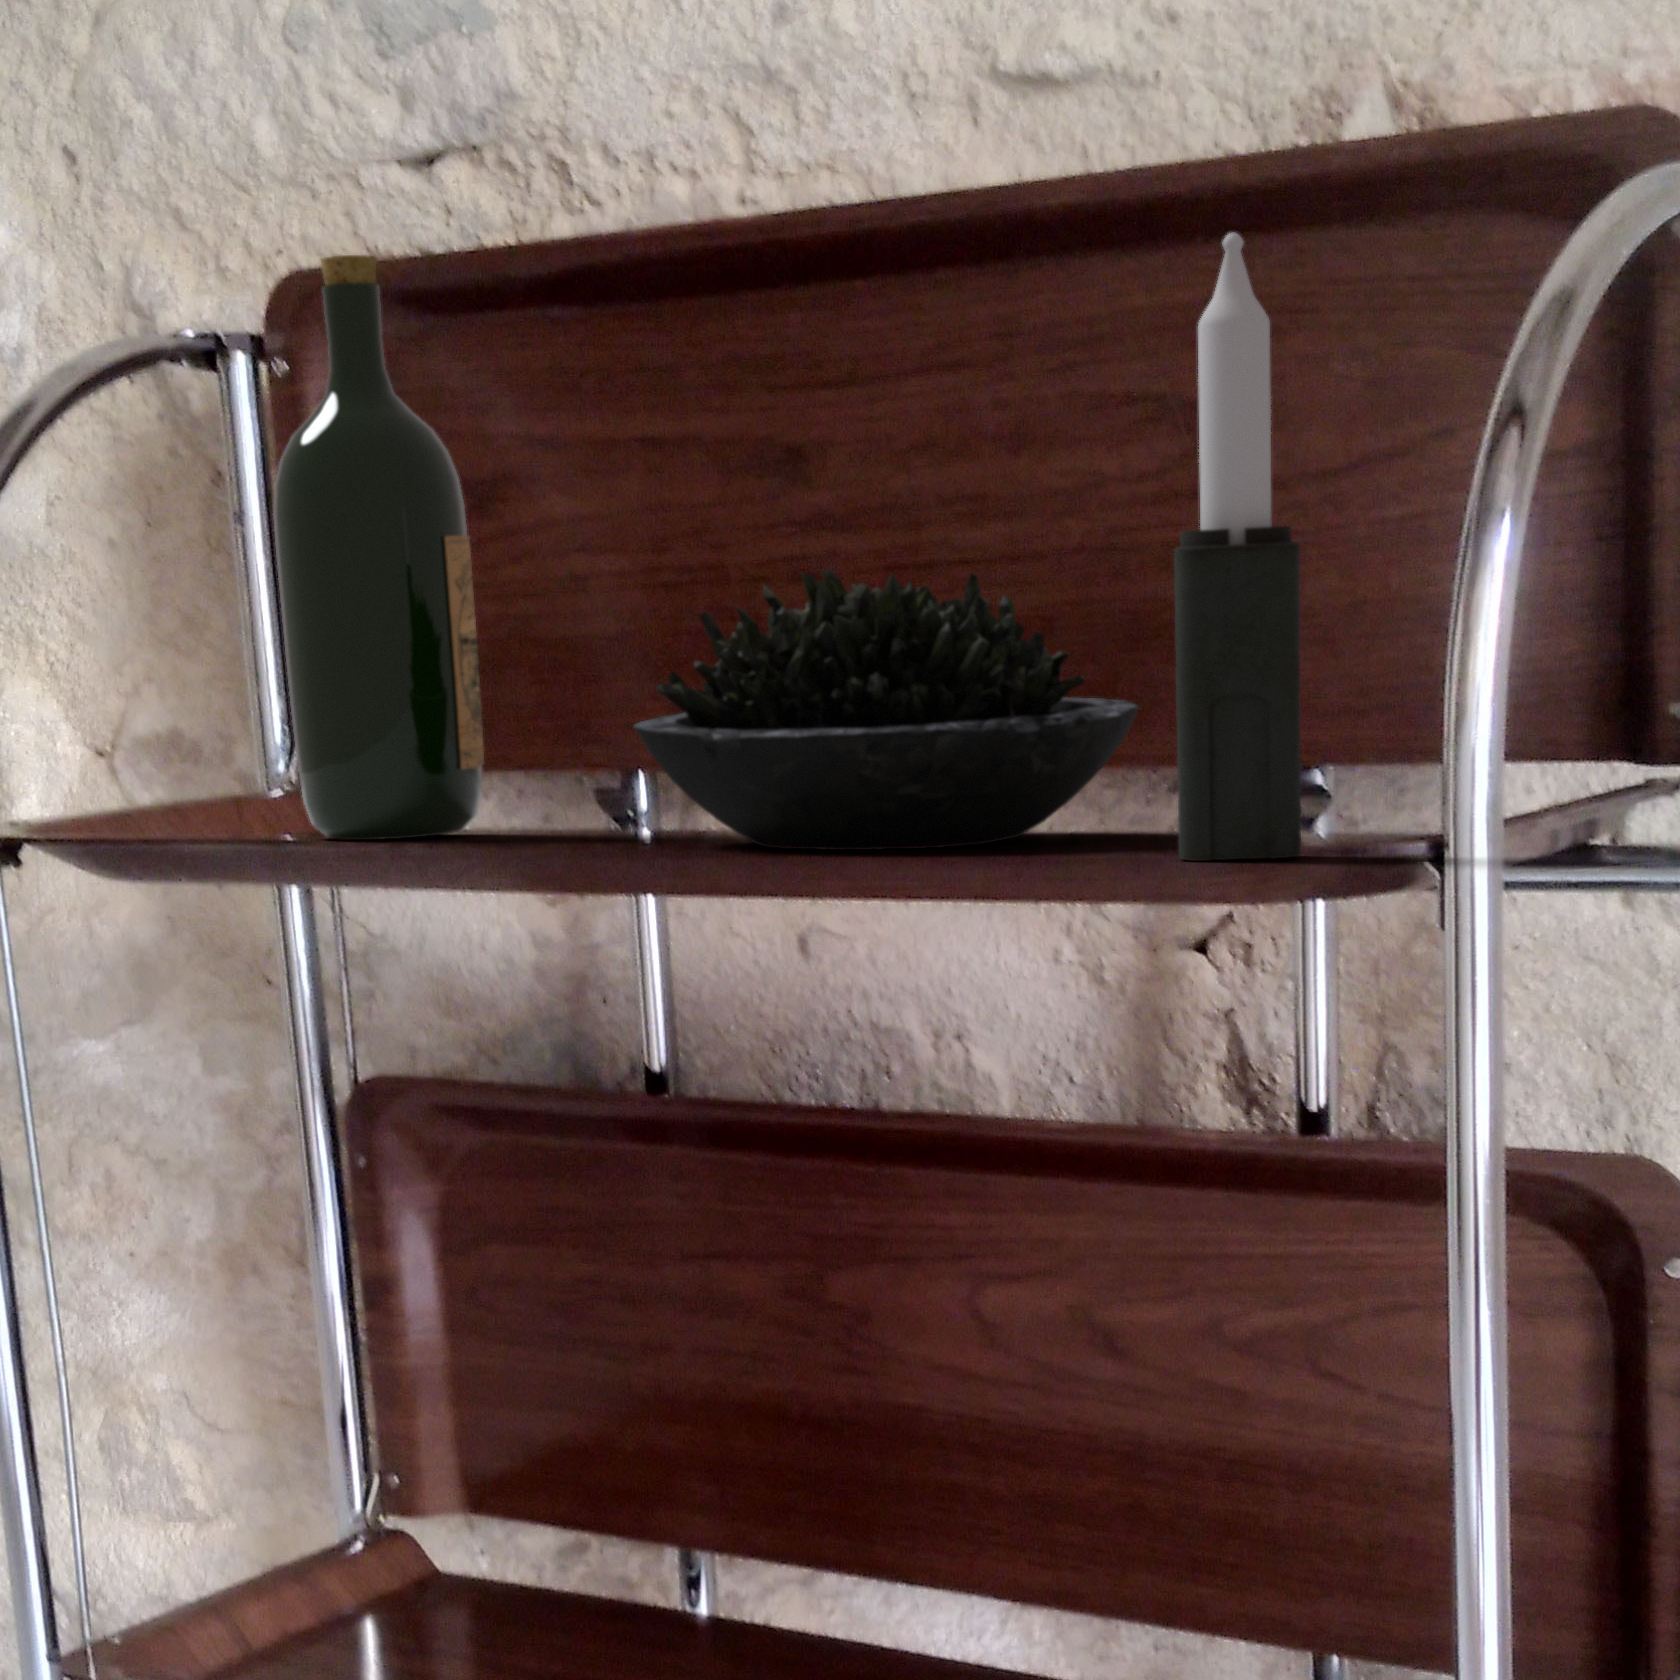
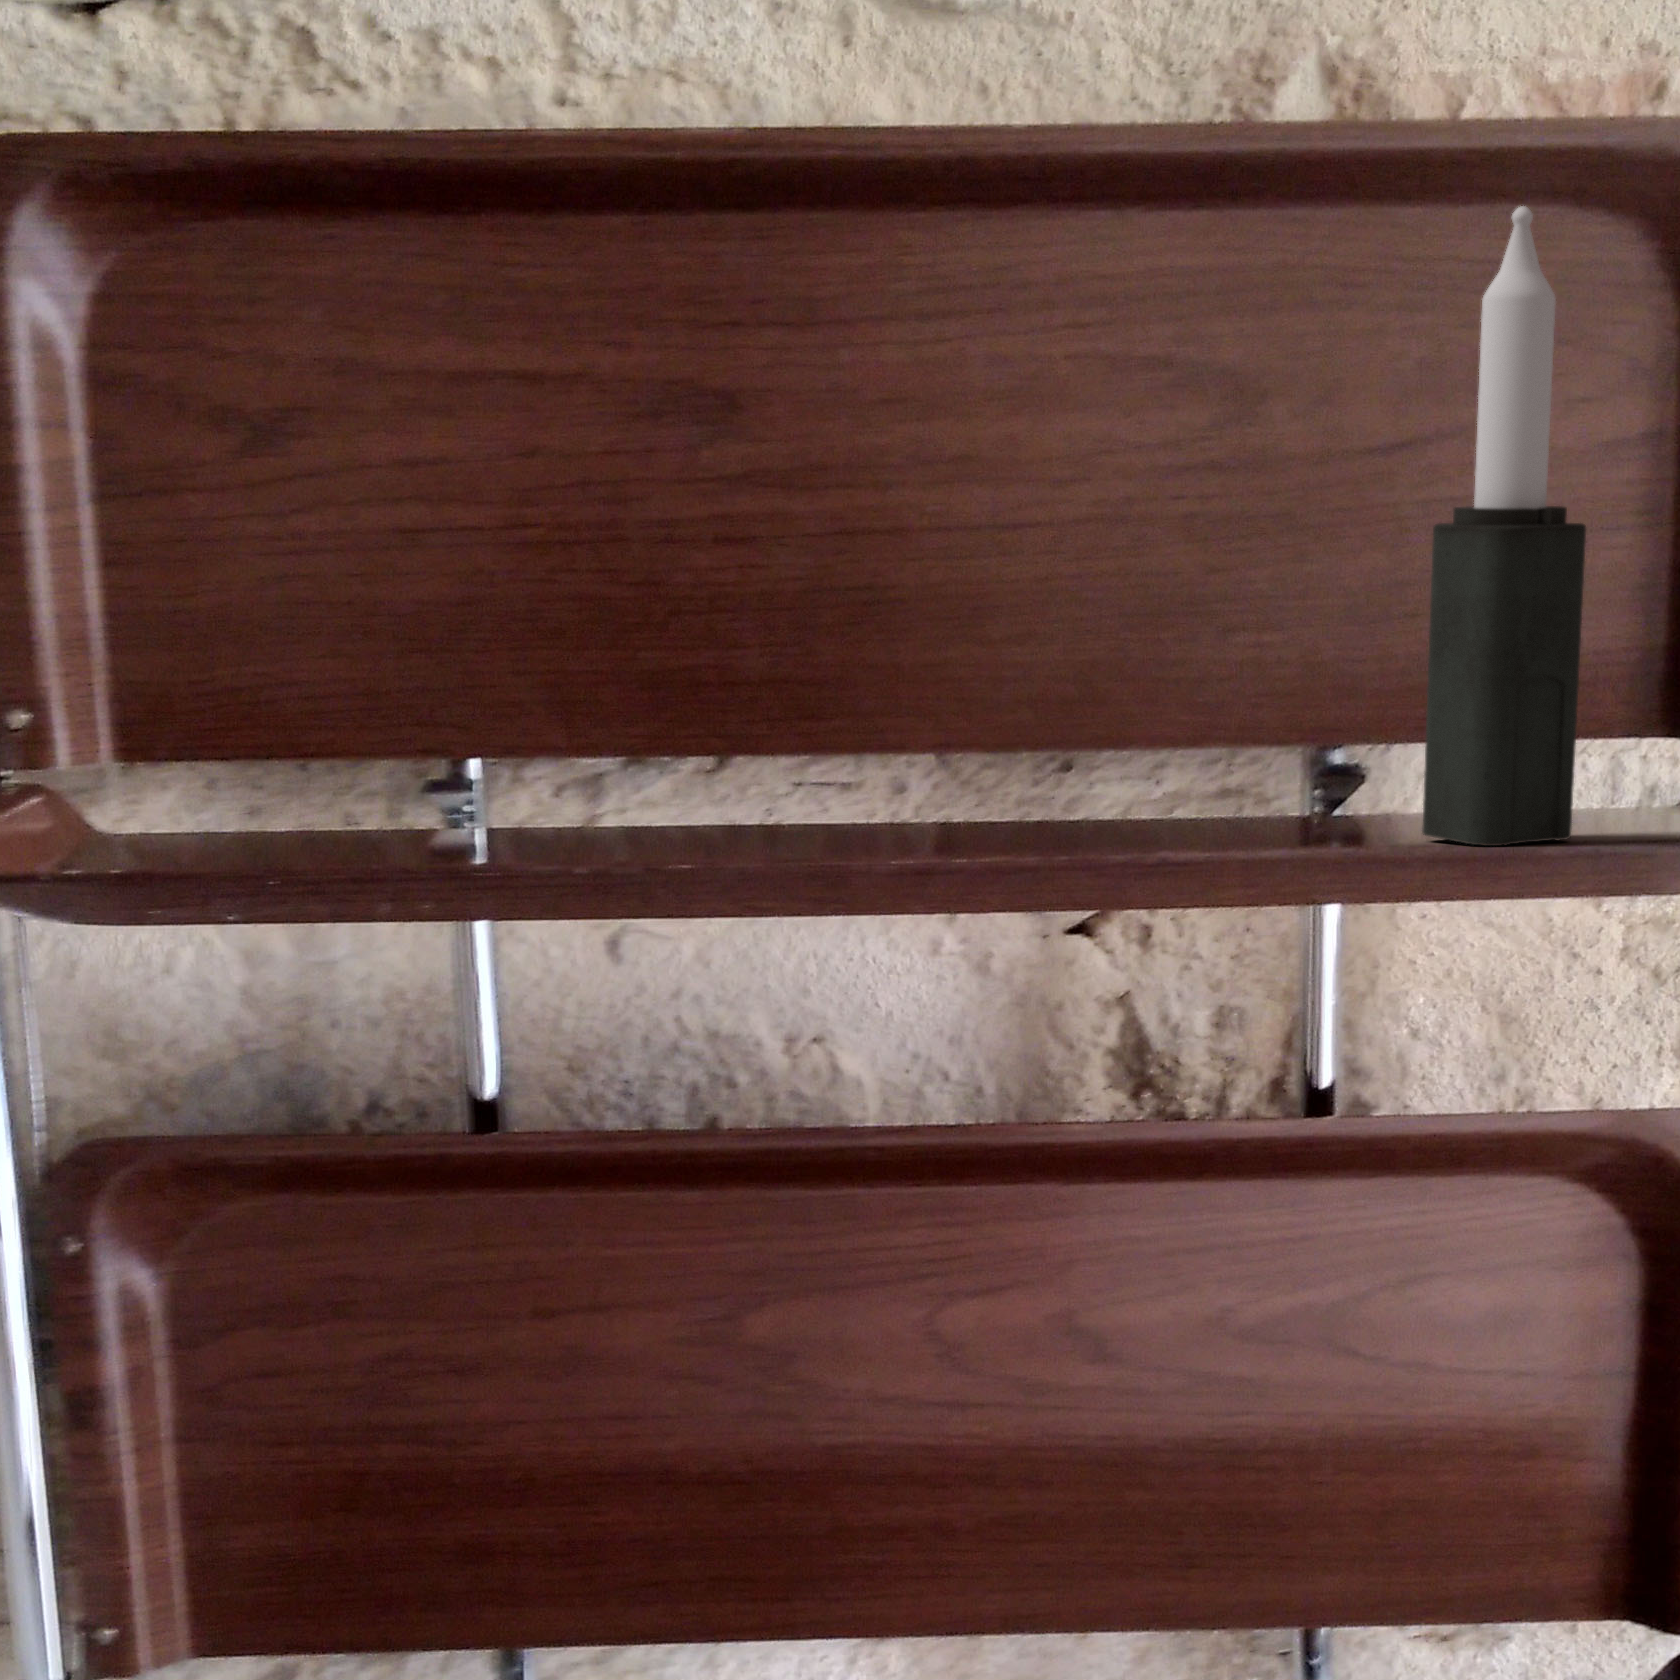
wine bottle: present [273,255,484,840] -> none [91,125,355,856]
succulent plant: present [634,570,1139,850] -> none [658,535,1214,851]

